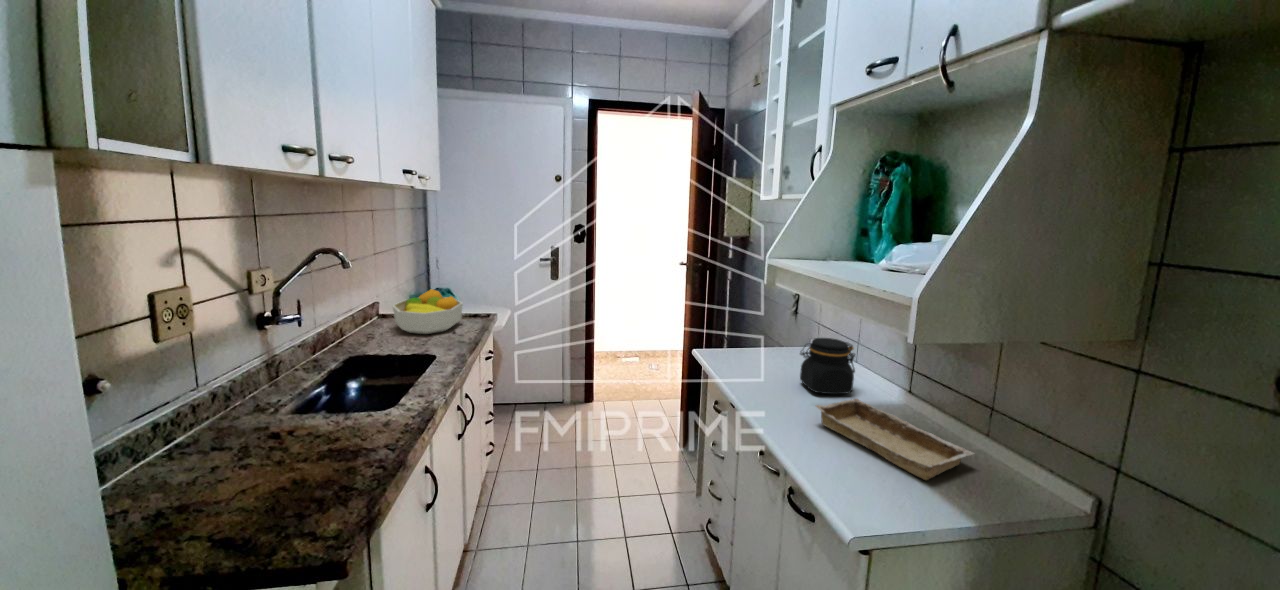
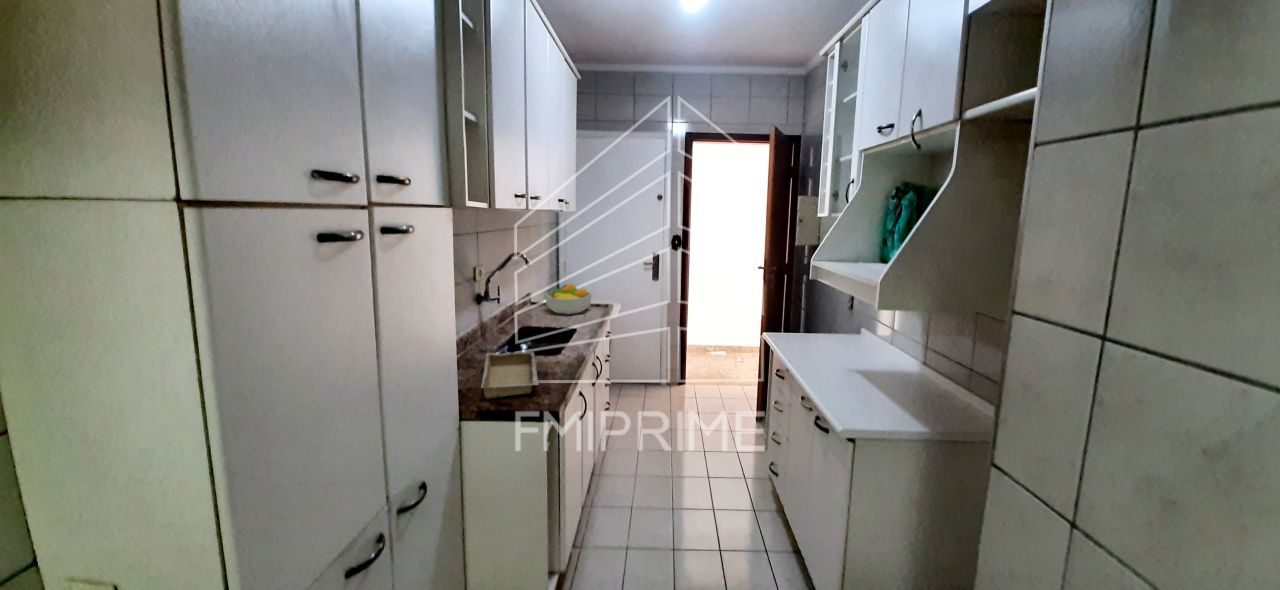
jar: present [800,338,855,394] -> none [840,321,885,363]
tray: present [816,399,974,480] -> present [481,352,538,399]

